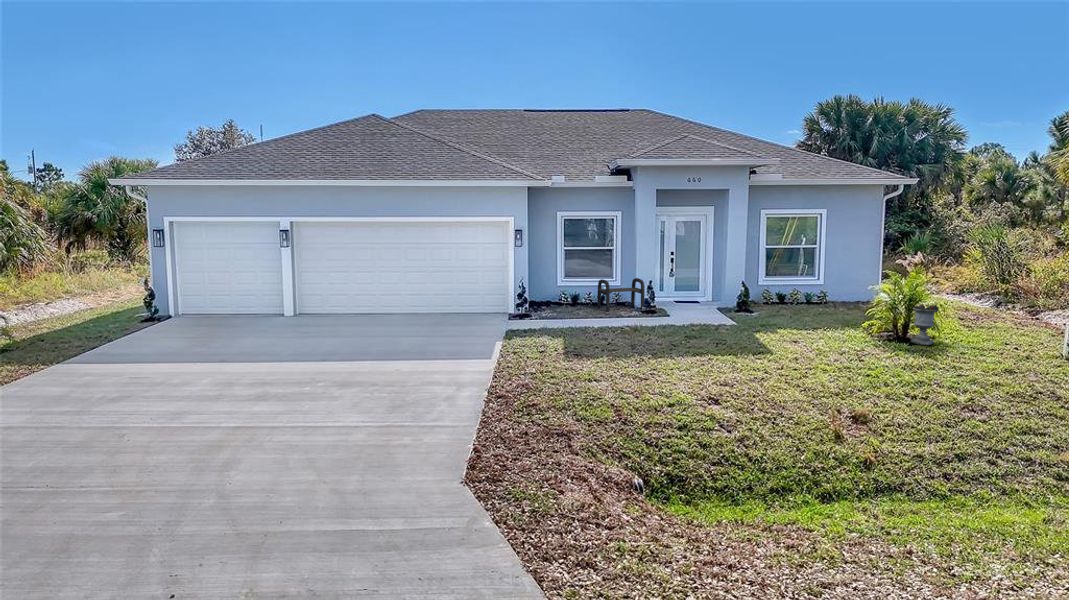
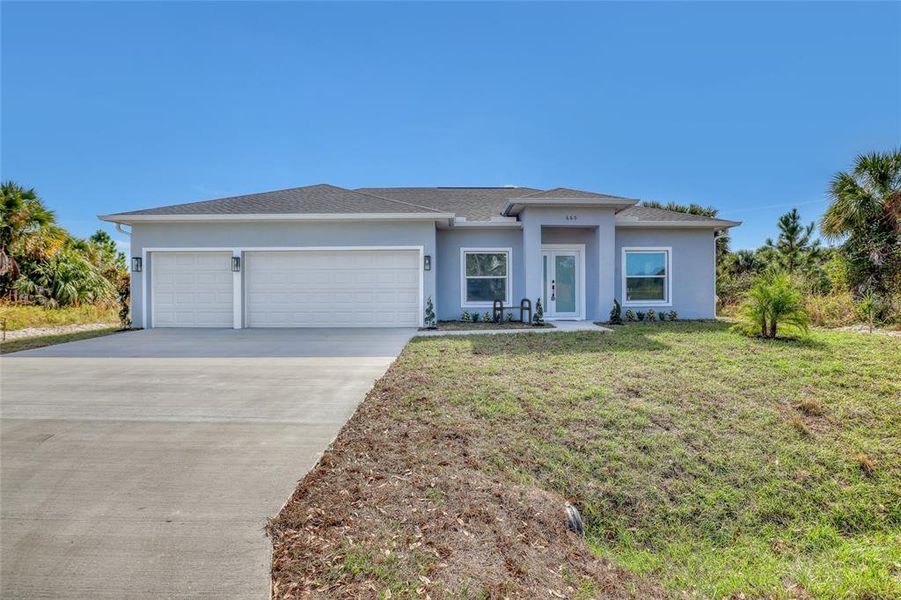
planter: present [911,305,939,345] -> none [789,305,816,343]

